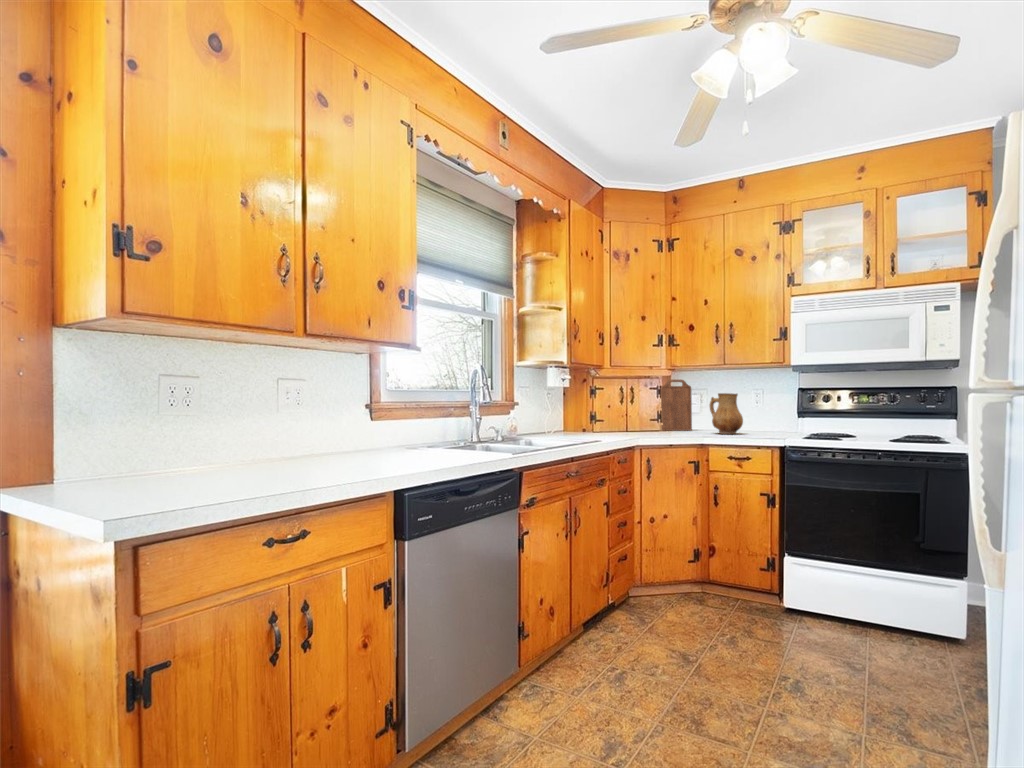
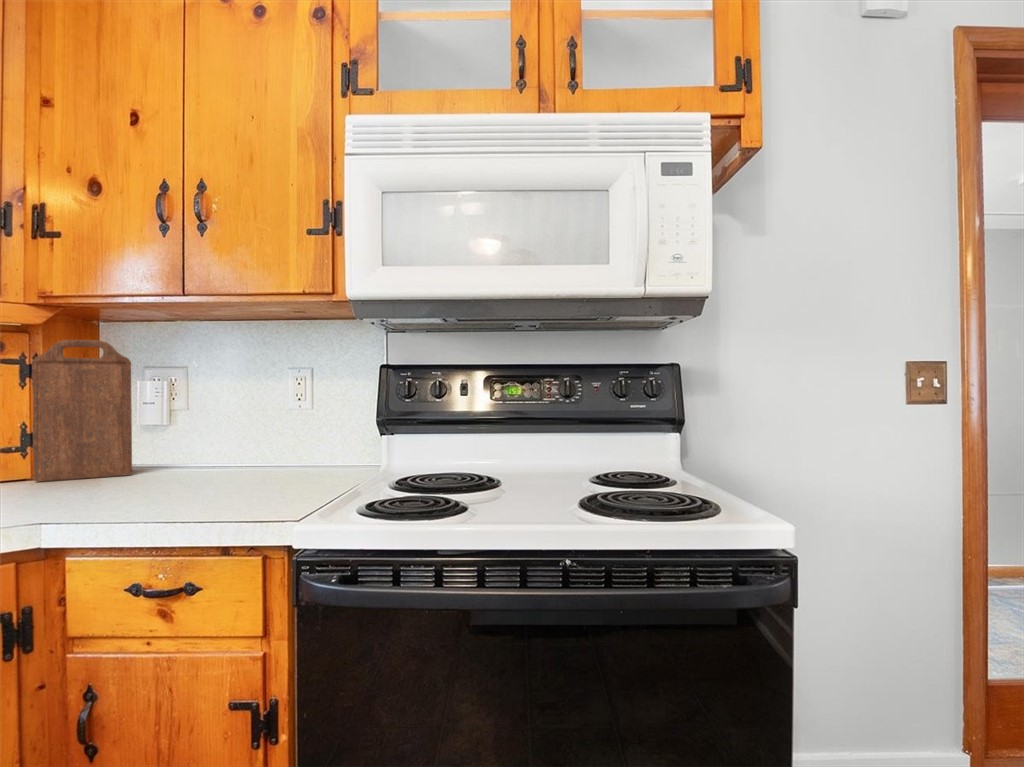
ceramic pitcher: present [709,393,743,434] -> none [131,378,226,499]

